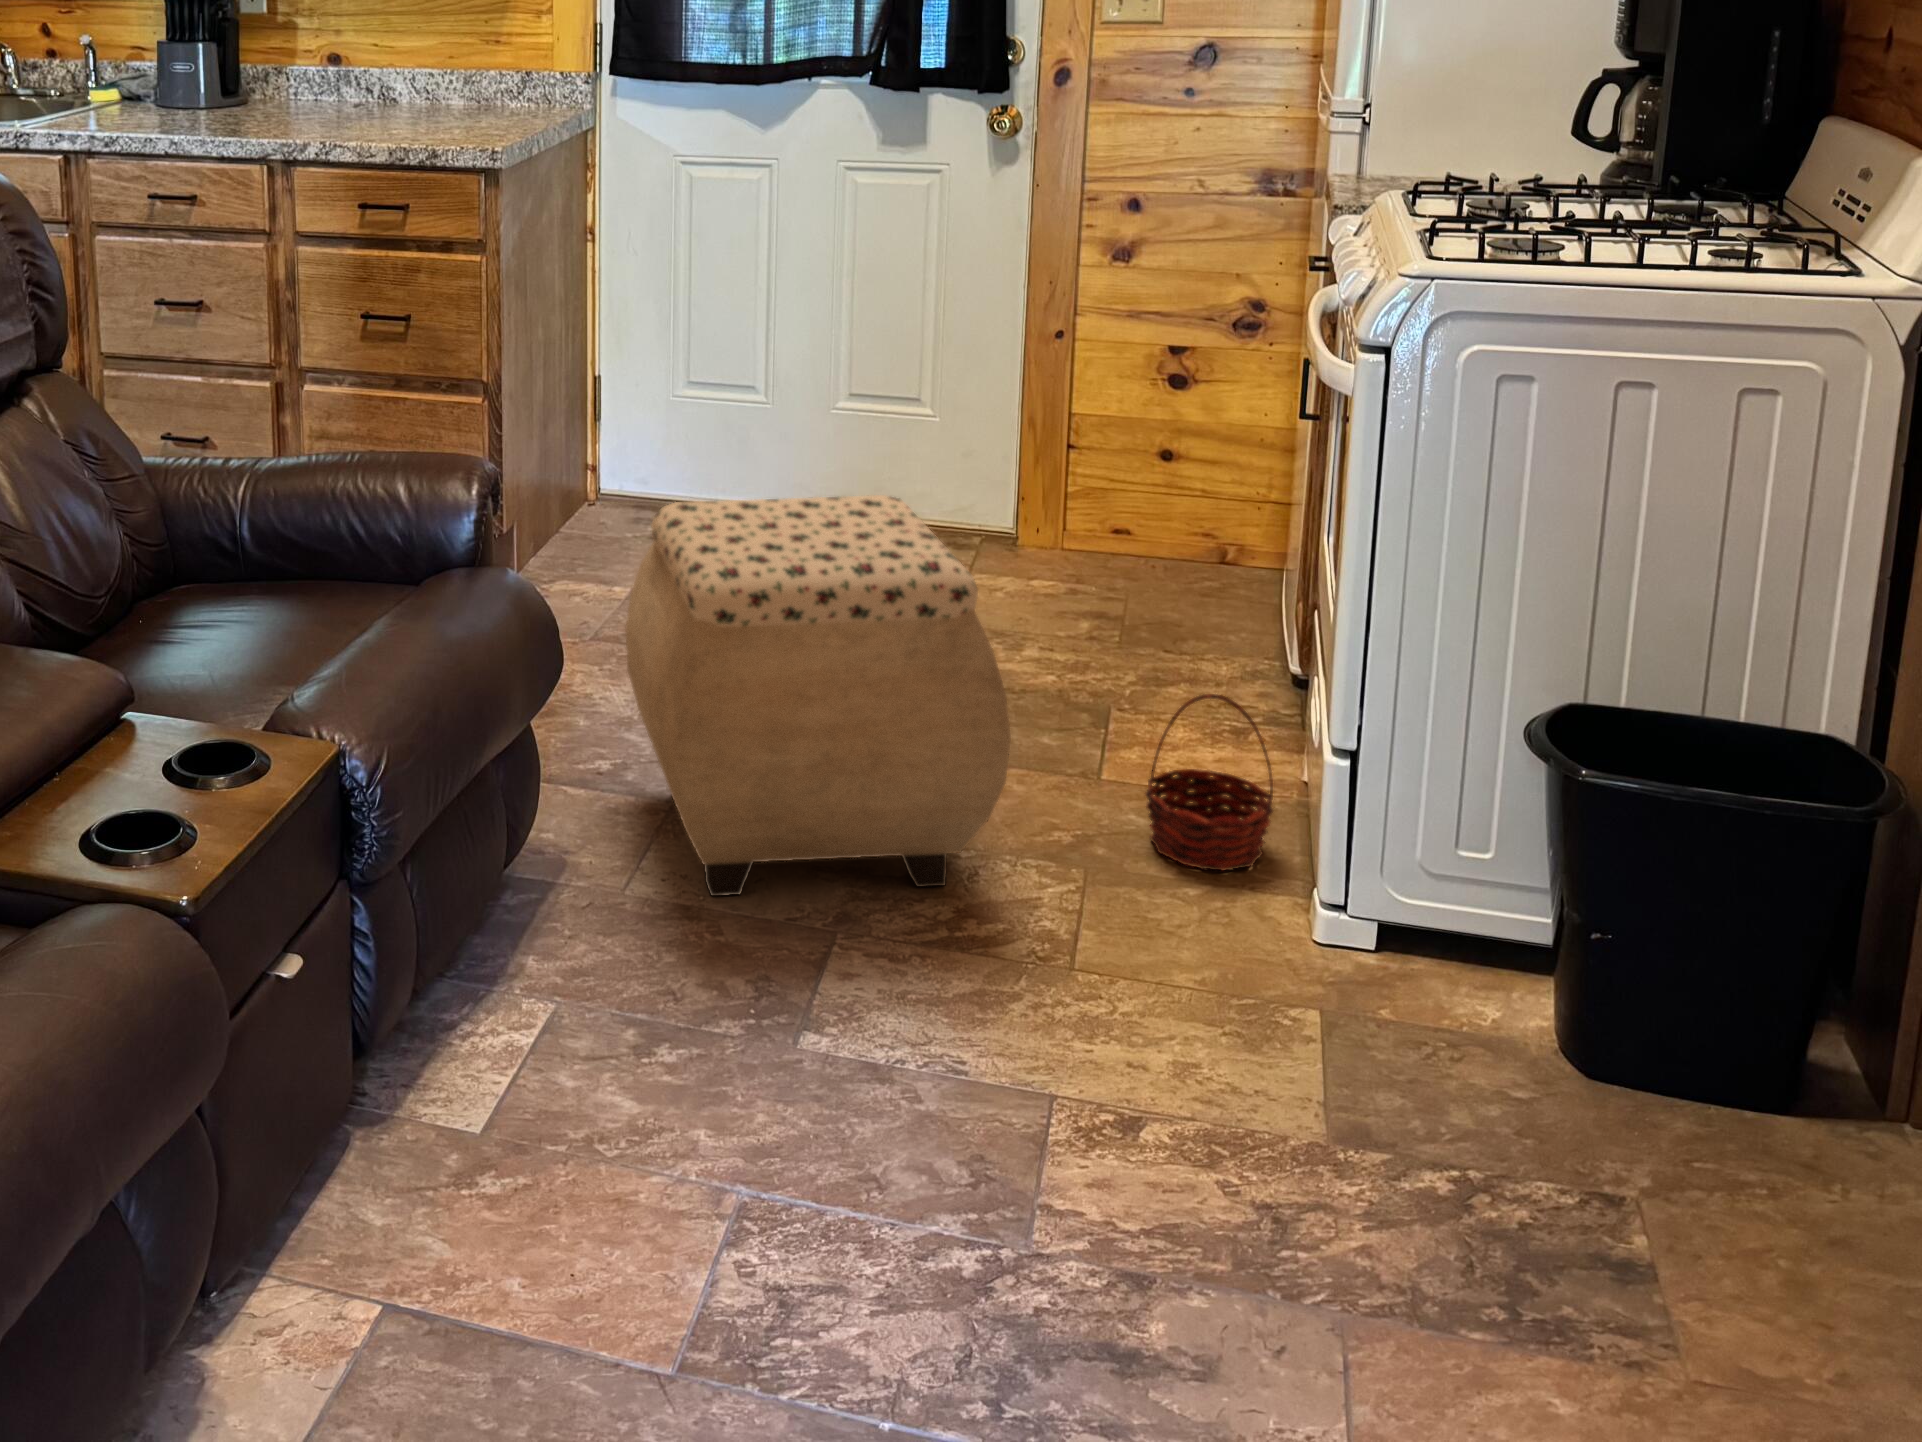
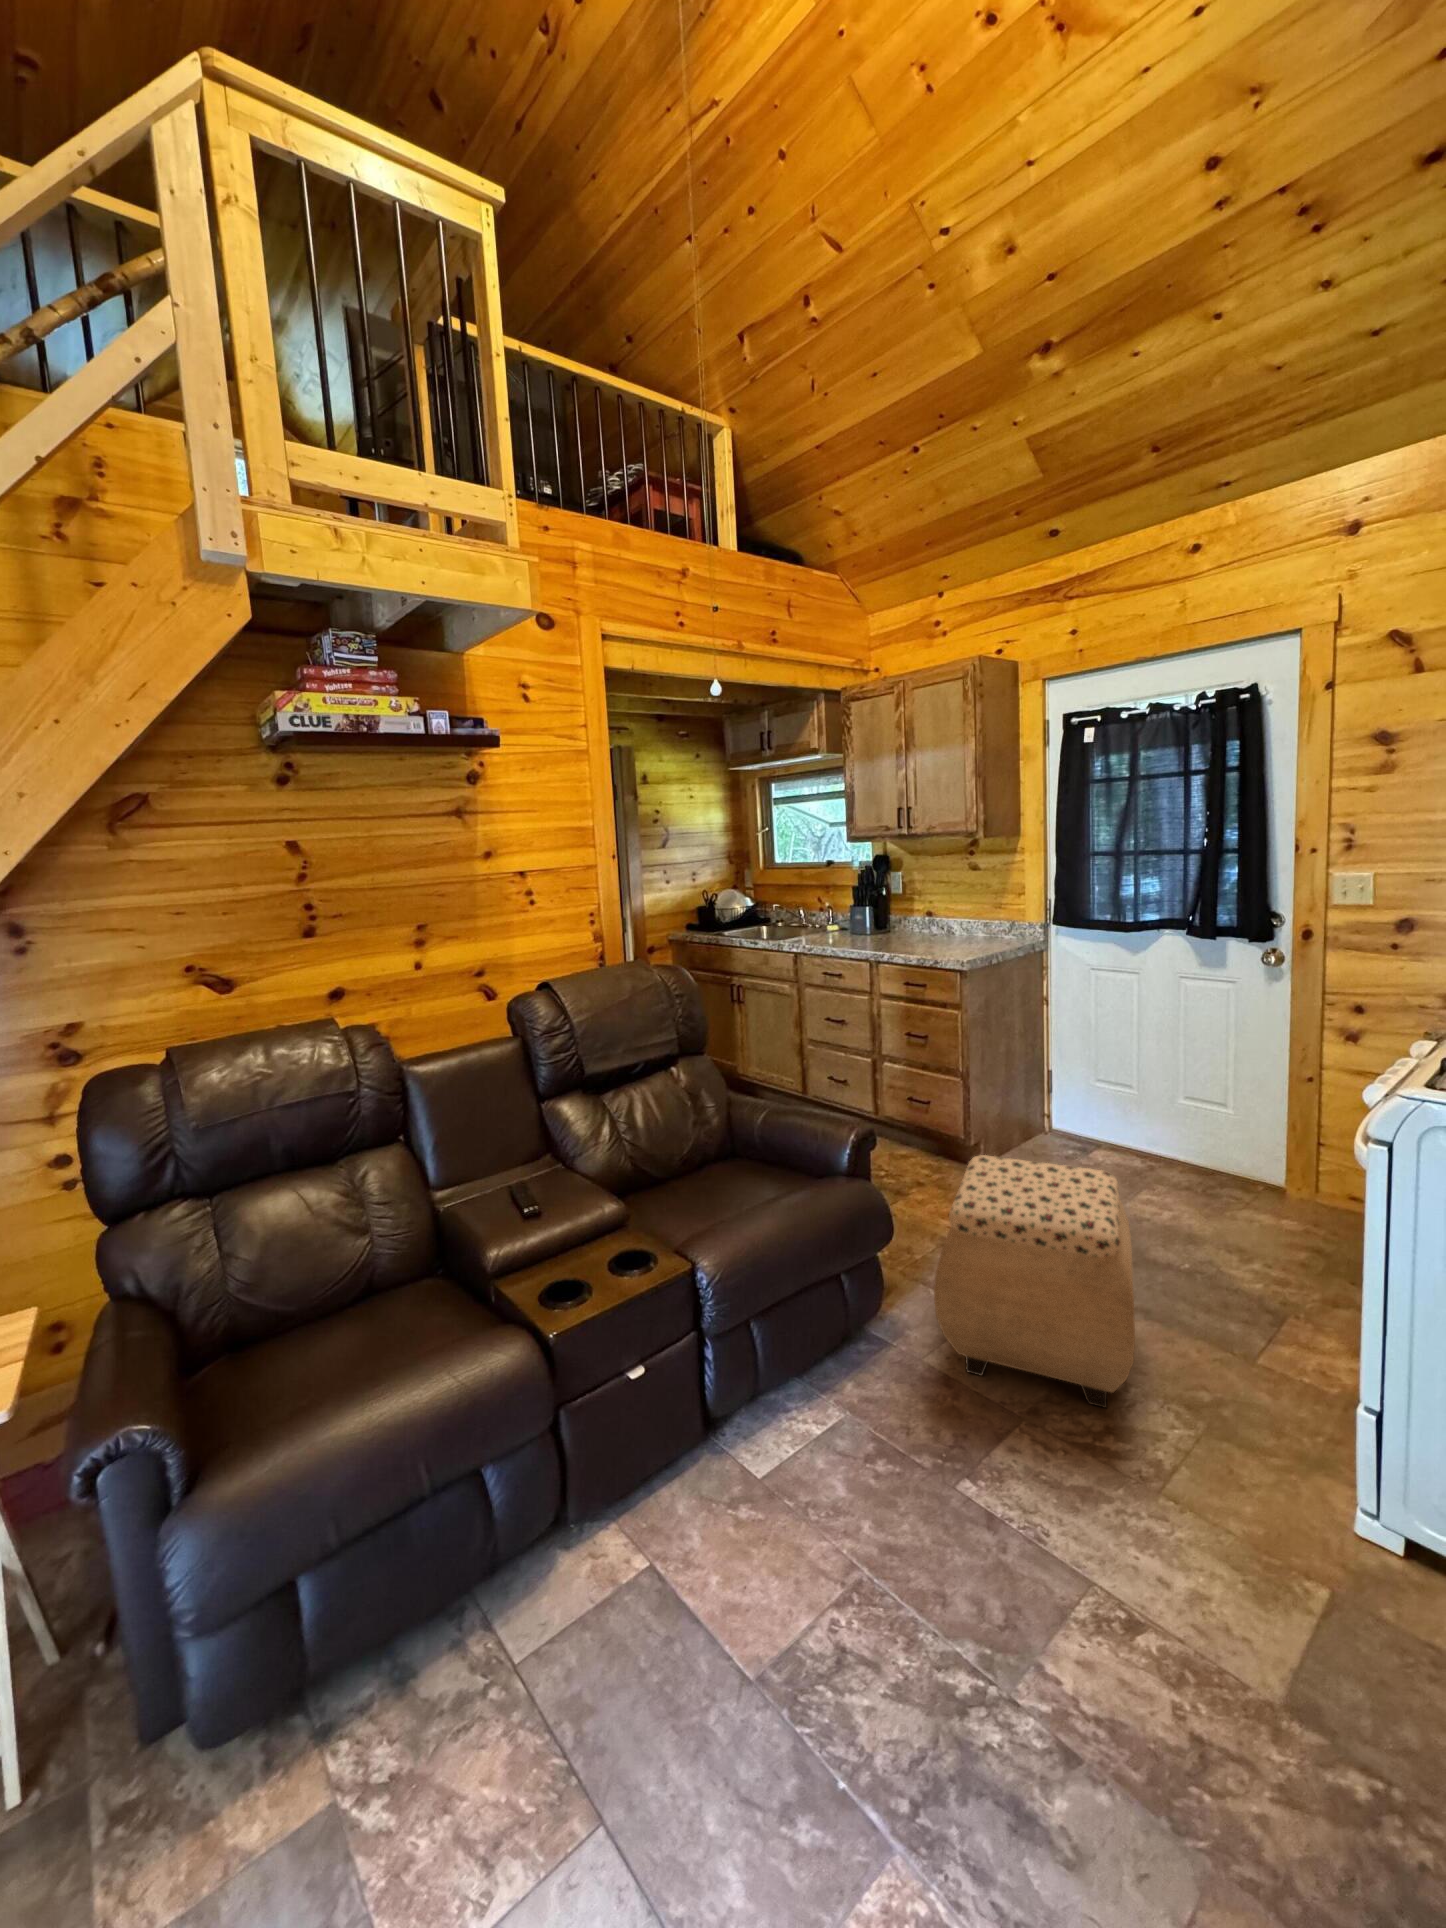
basket: present [1145,694,1273,870] -> none [1259,1339,1359,1463]

